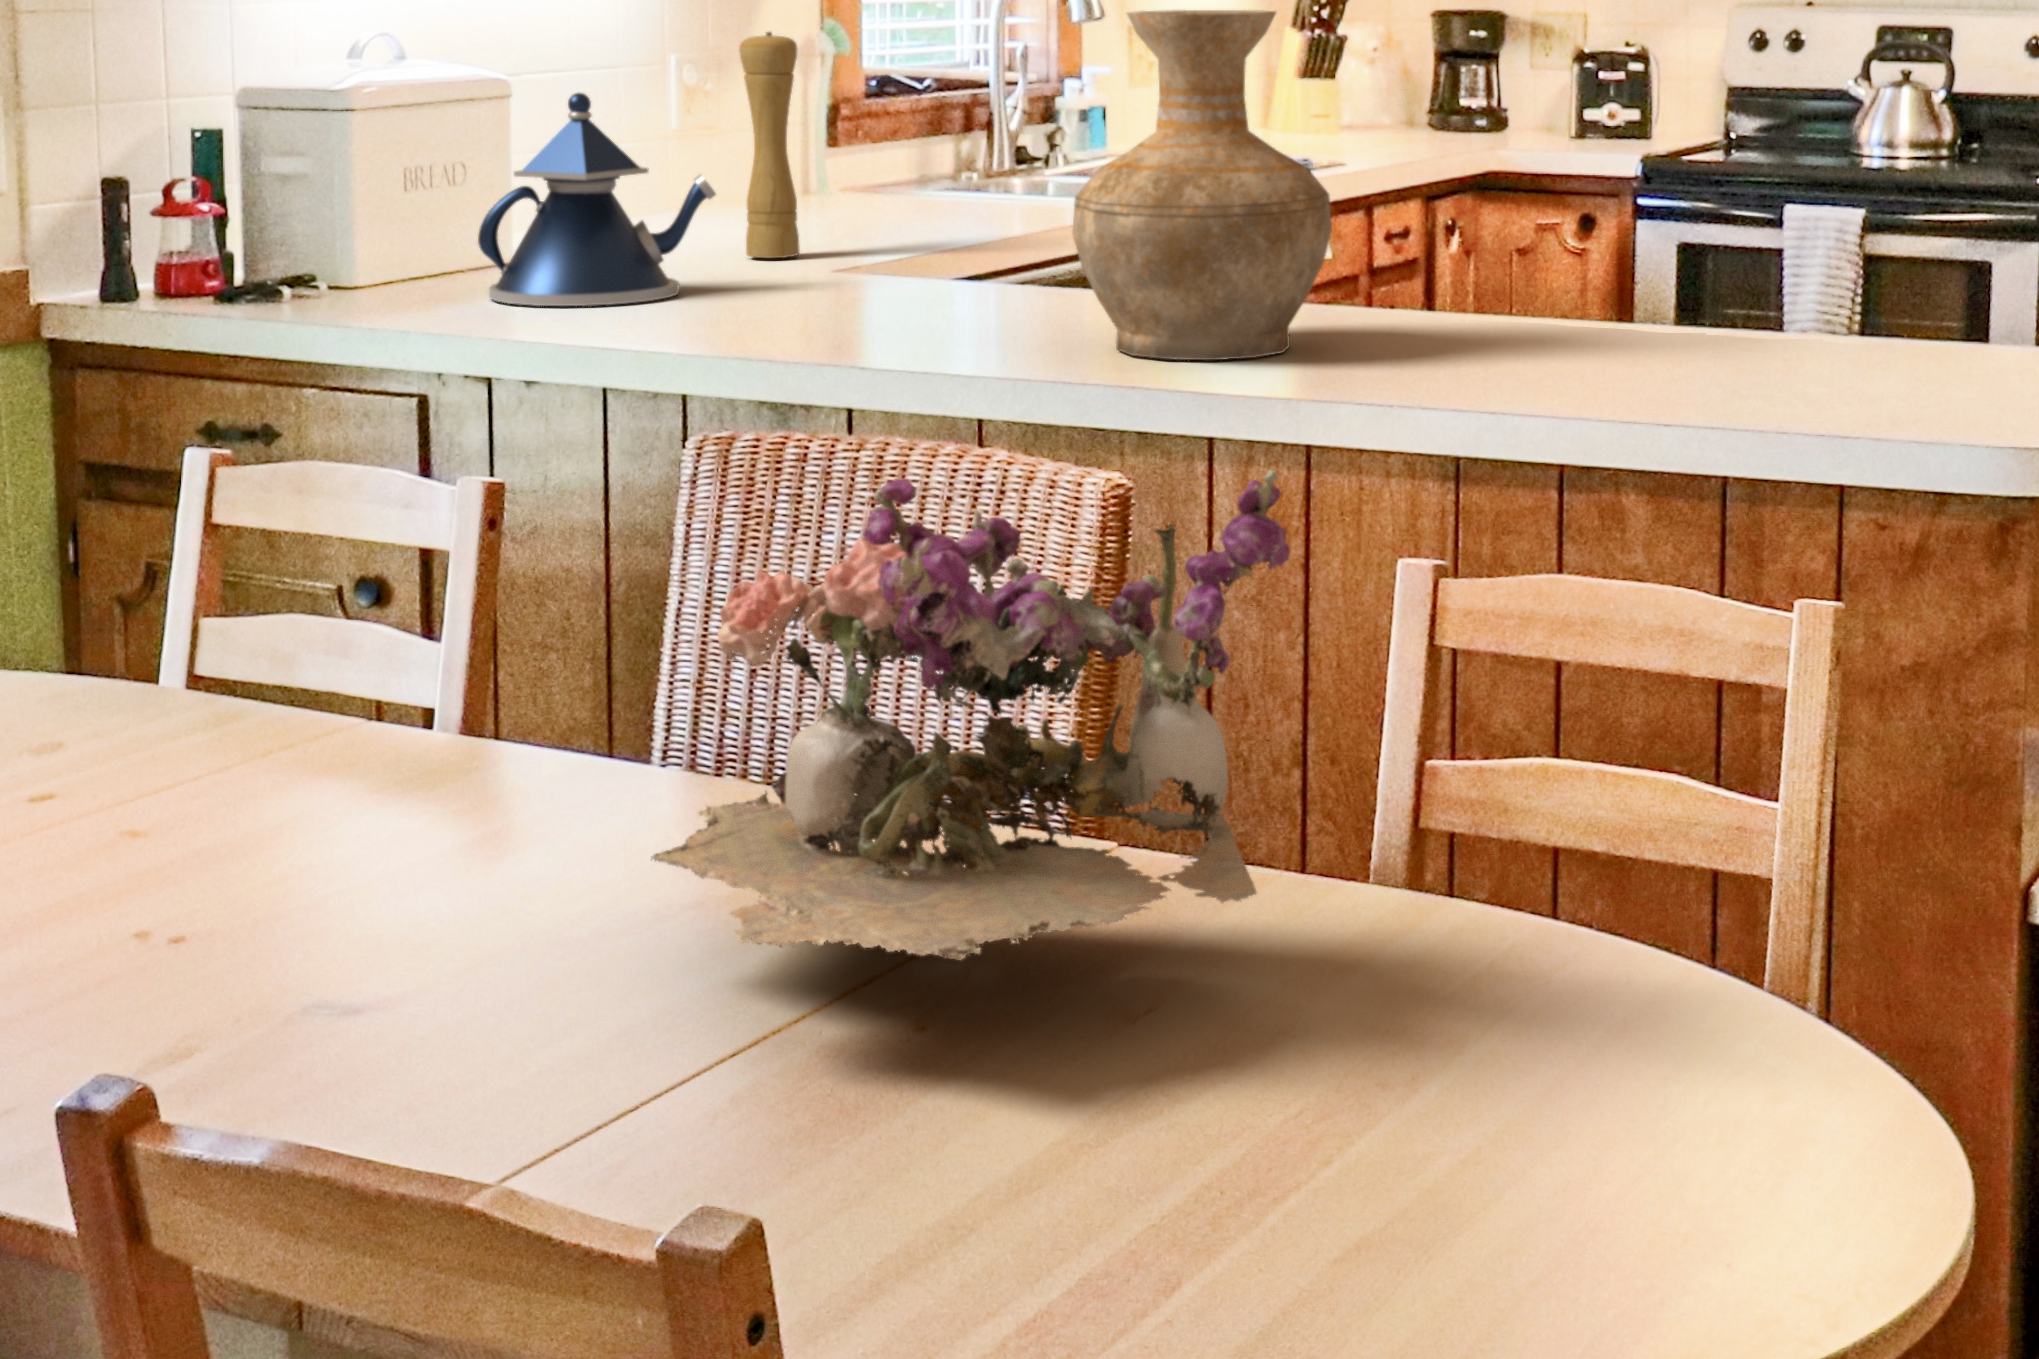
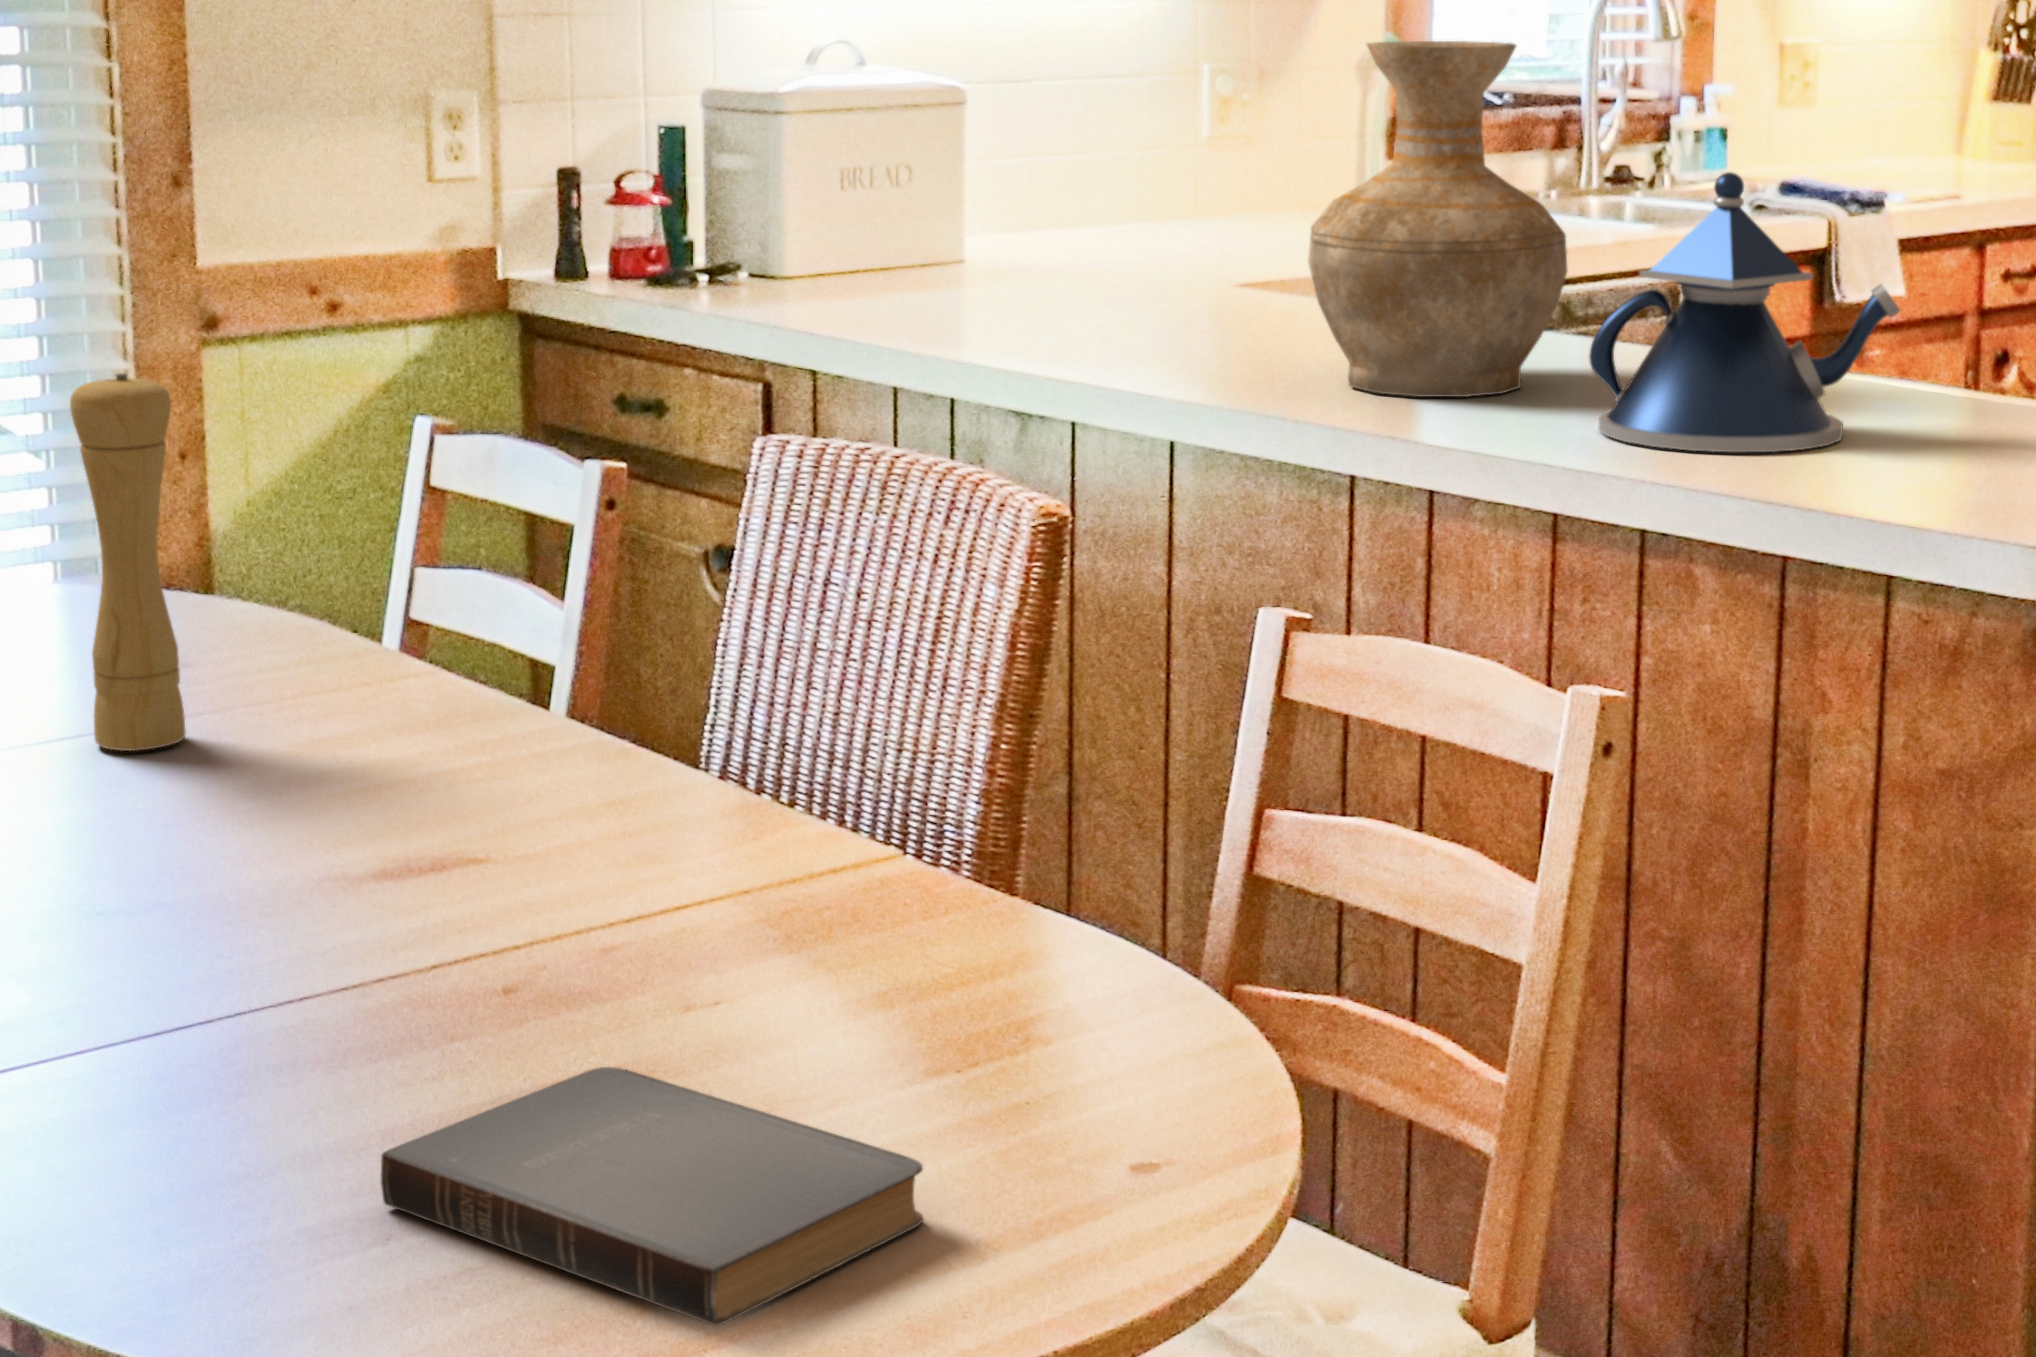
pepper mill: present [739,32,800,258] -> present [70,373,186,751]
teapot: present [478,93,716,306] -> present [1589,172,1900,452]
flower arrangement: present [651,470,1290,961] -> none [342,487,883,926]
book: none [1114,1089,1669,1329] -> present [381,1067,923,1326]

